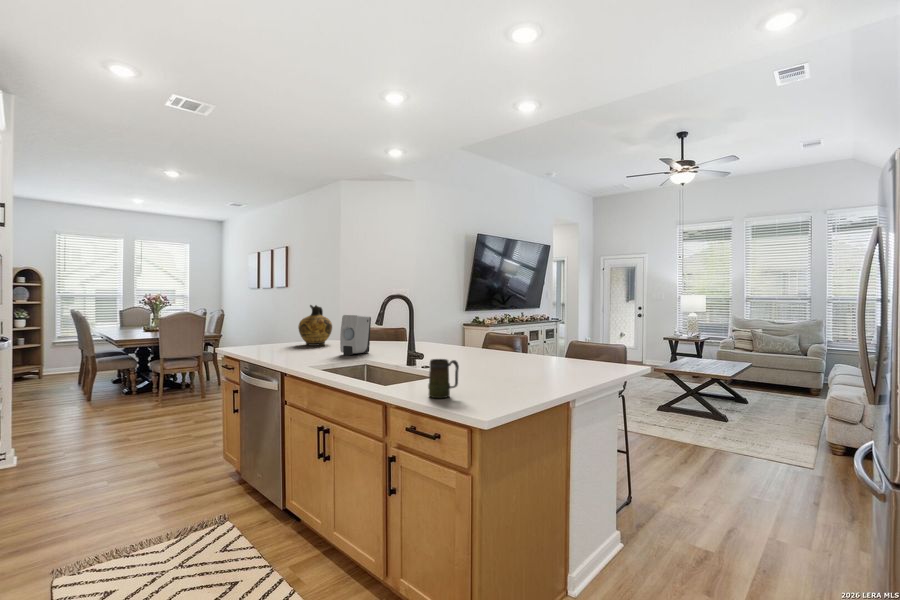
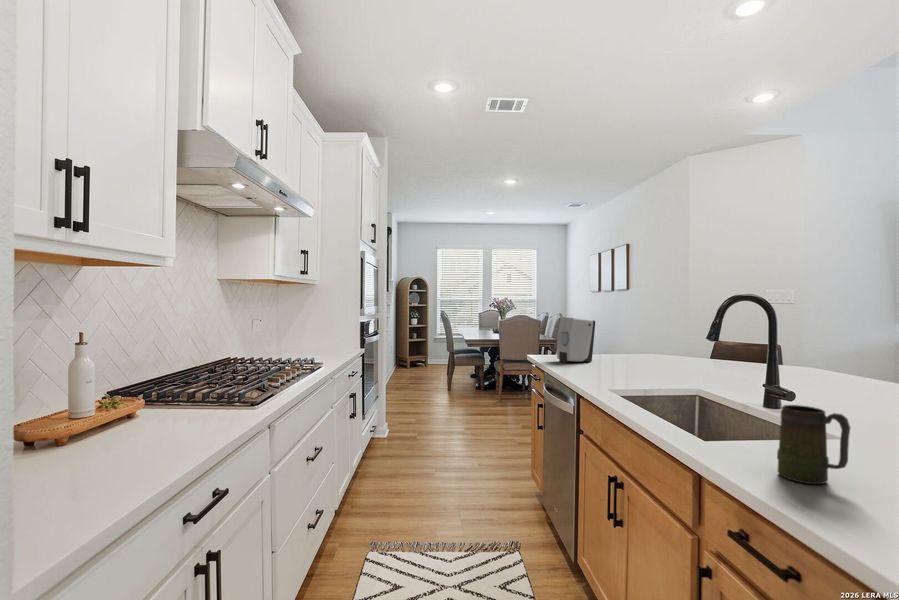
ceramic jug: present [298,305,332,346] -> none [617,309,662,361]
soap dispenser: present [340,315,371,355] -> present [557,317,595,363]

